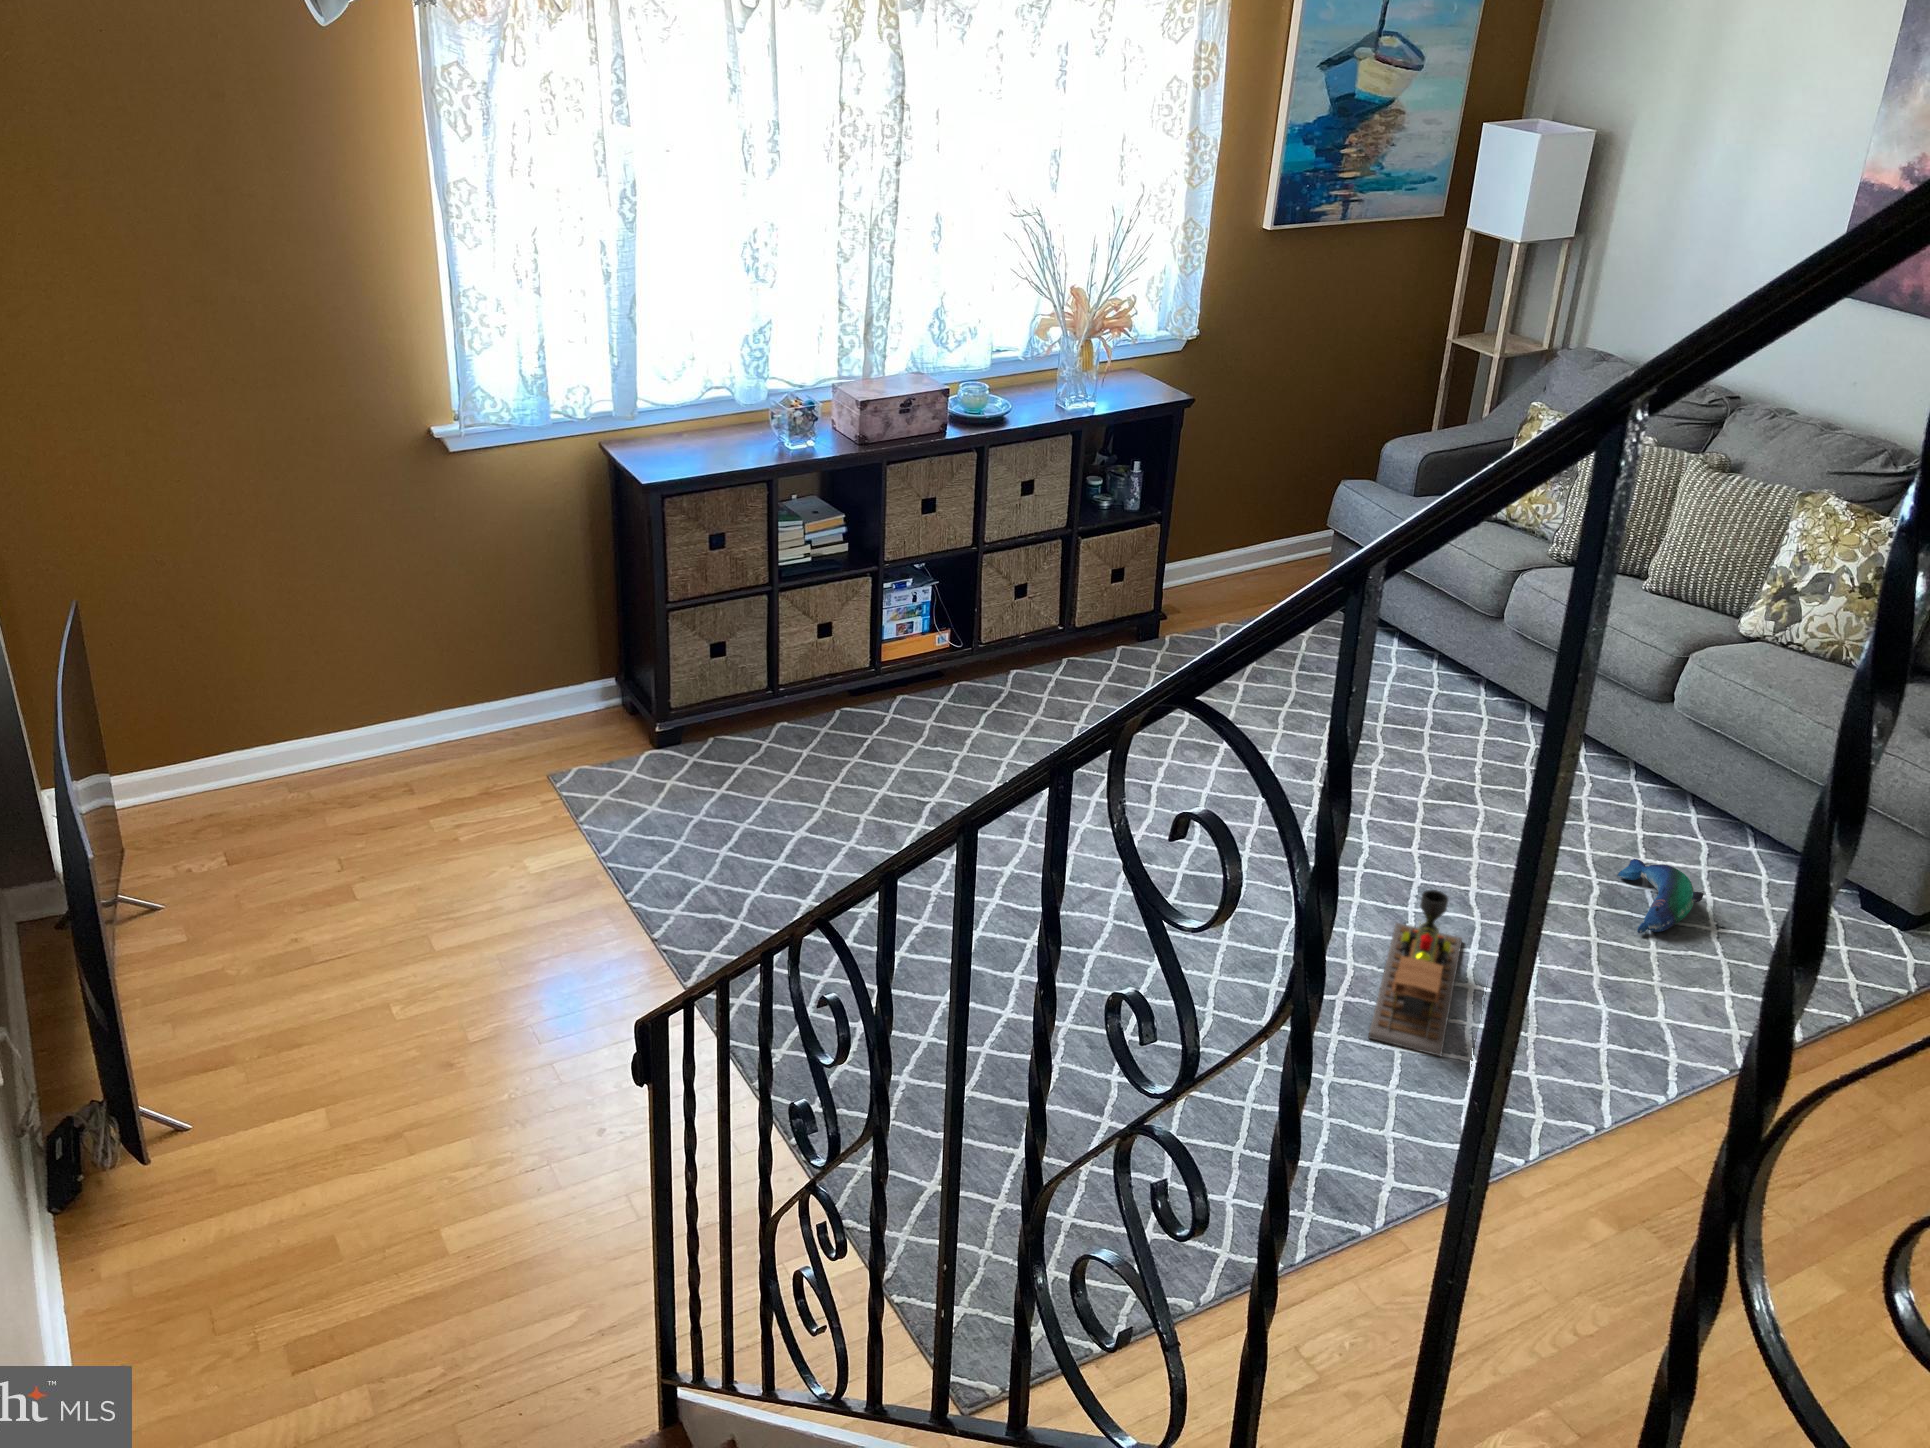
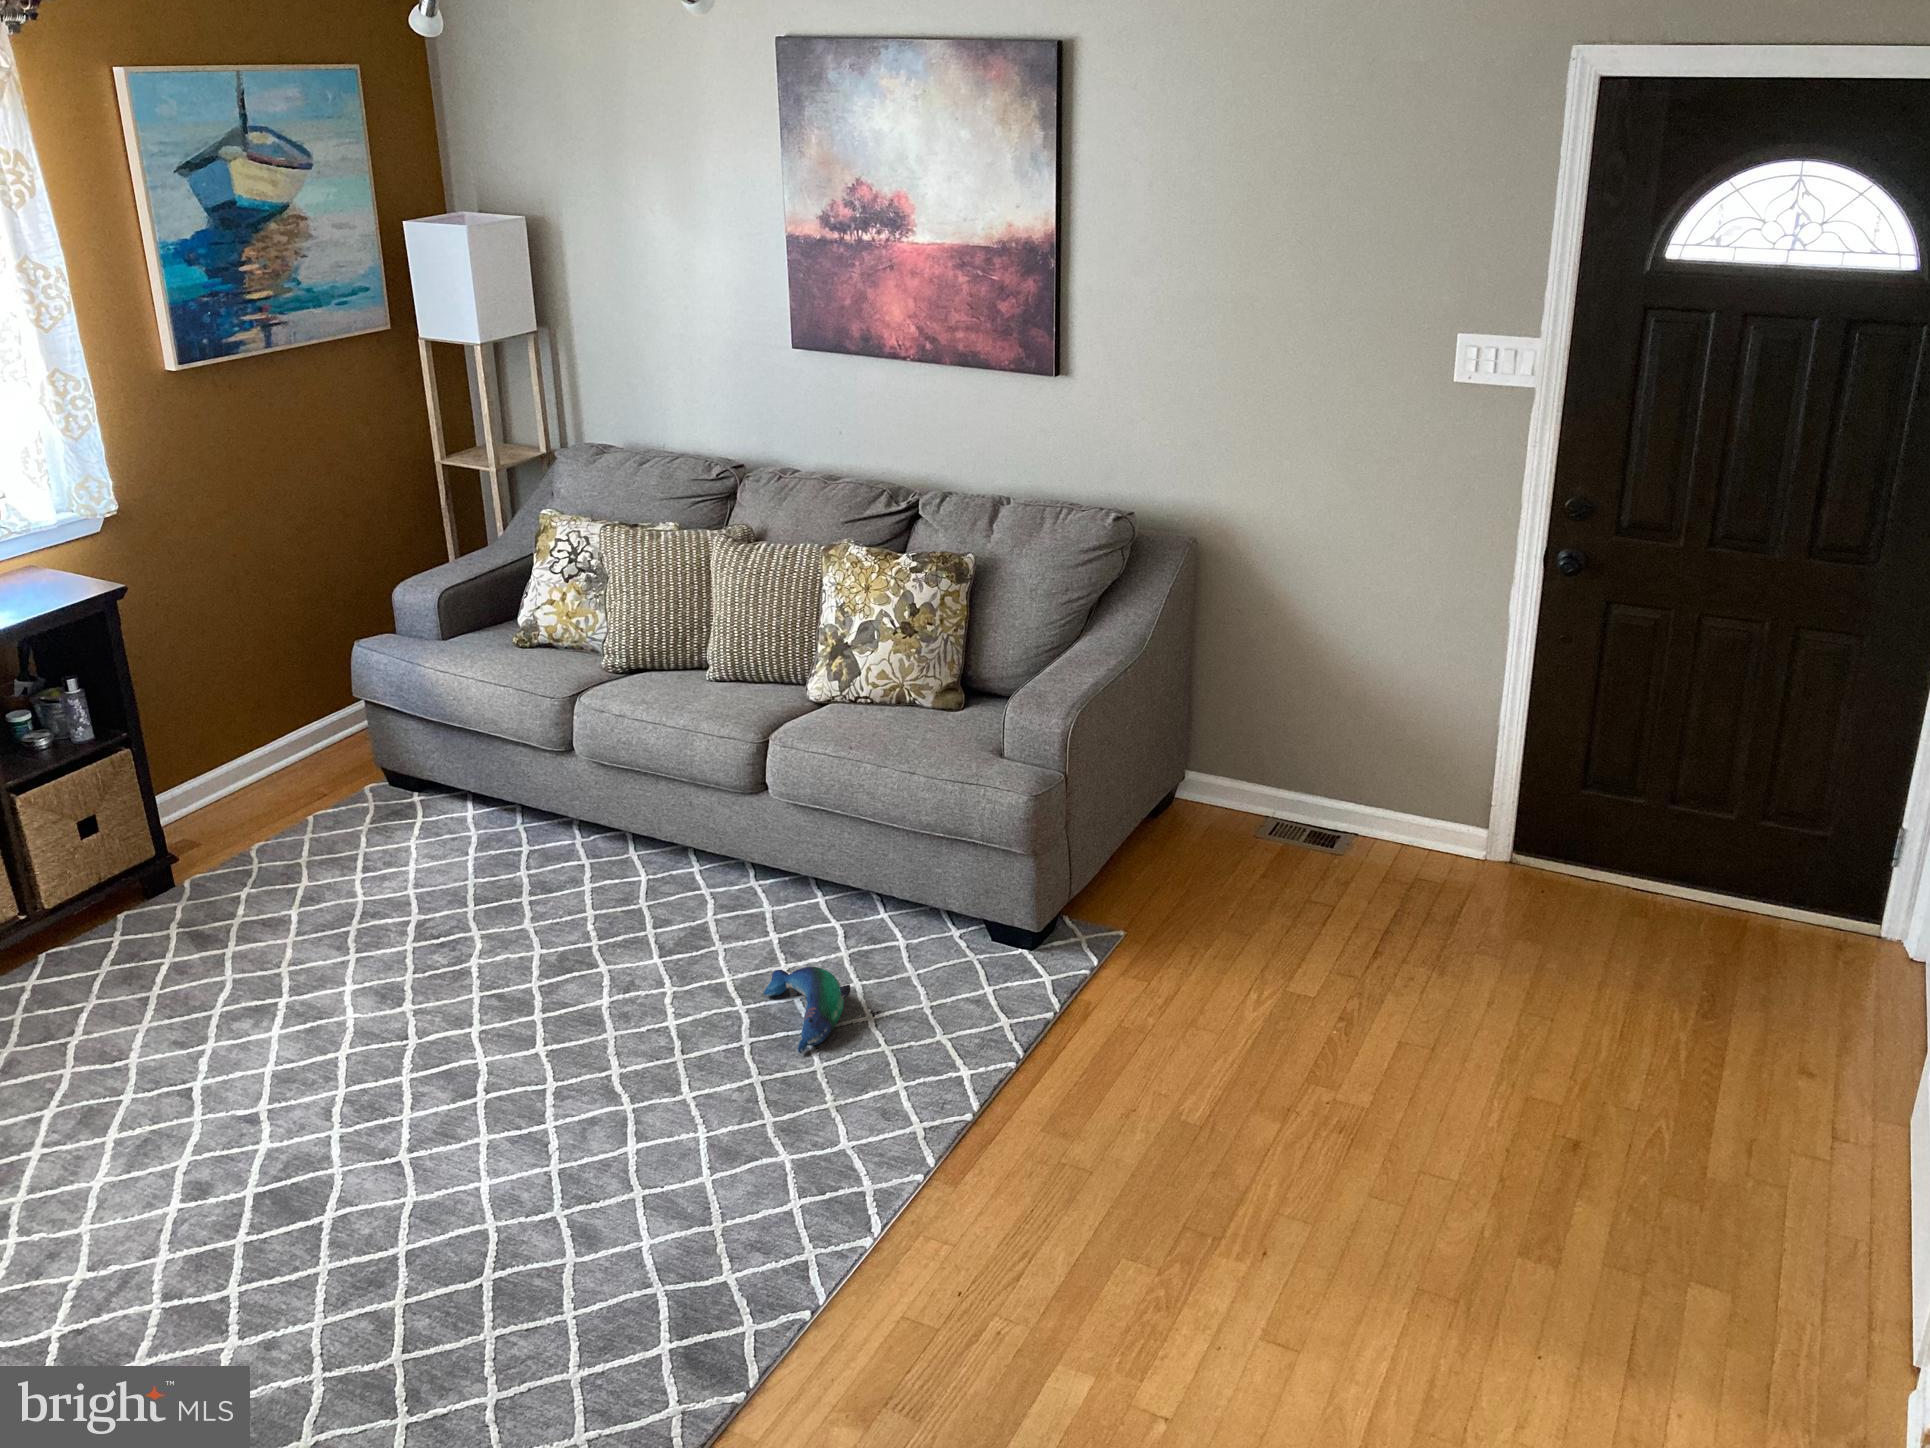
toy train: present [1368,890,1462,1056] -> none [530,1100,624,1320]

